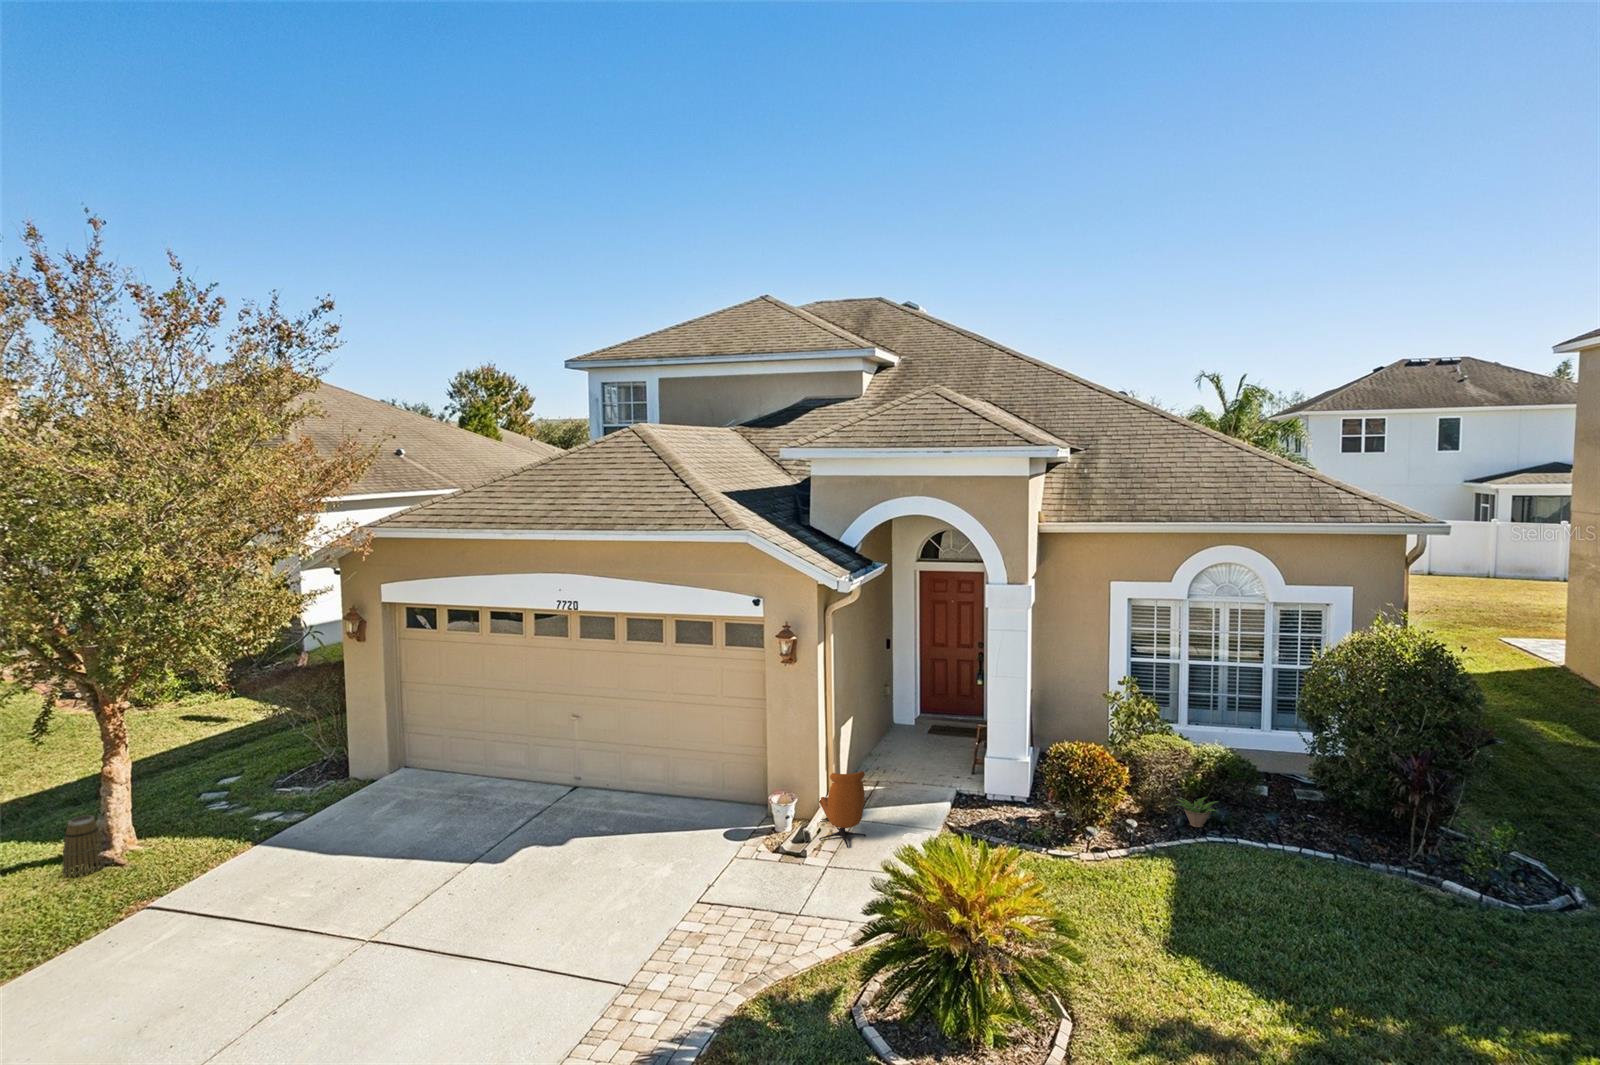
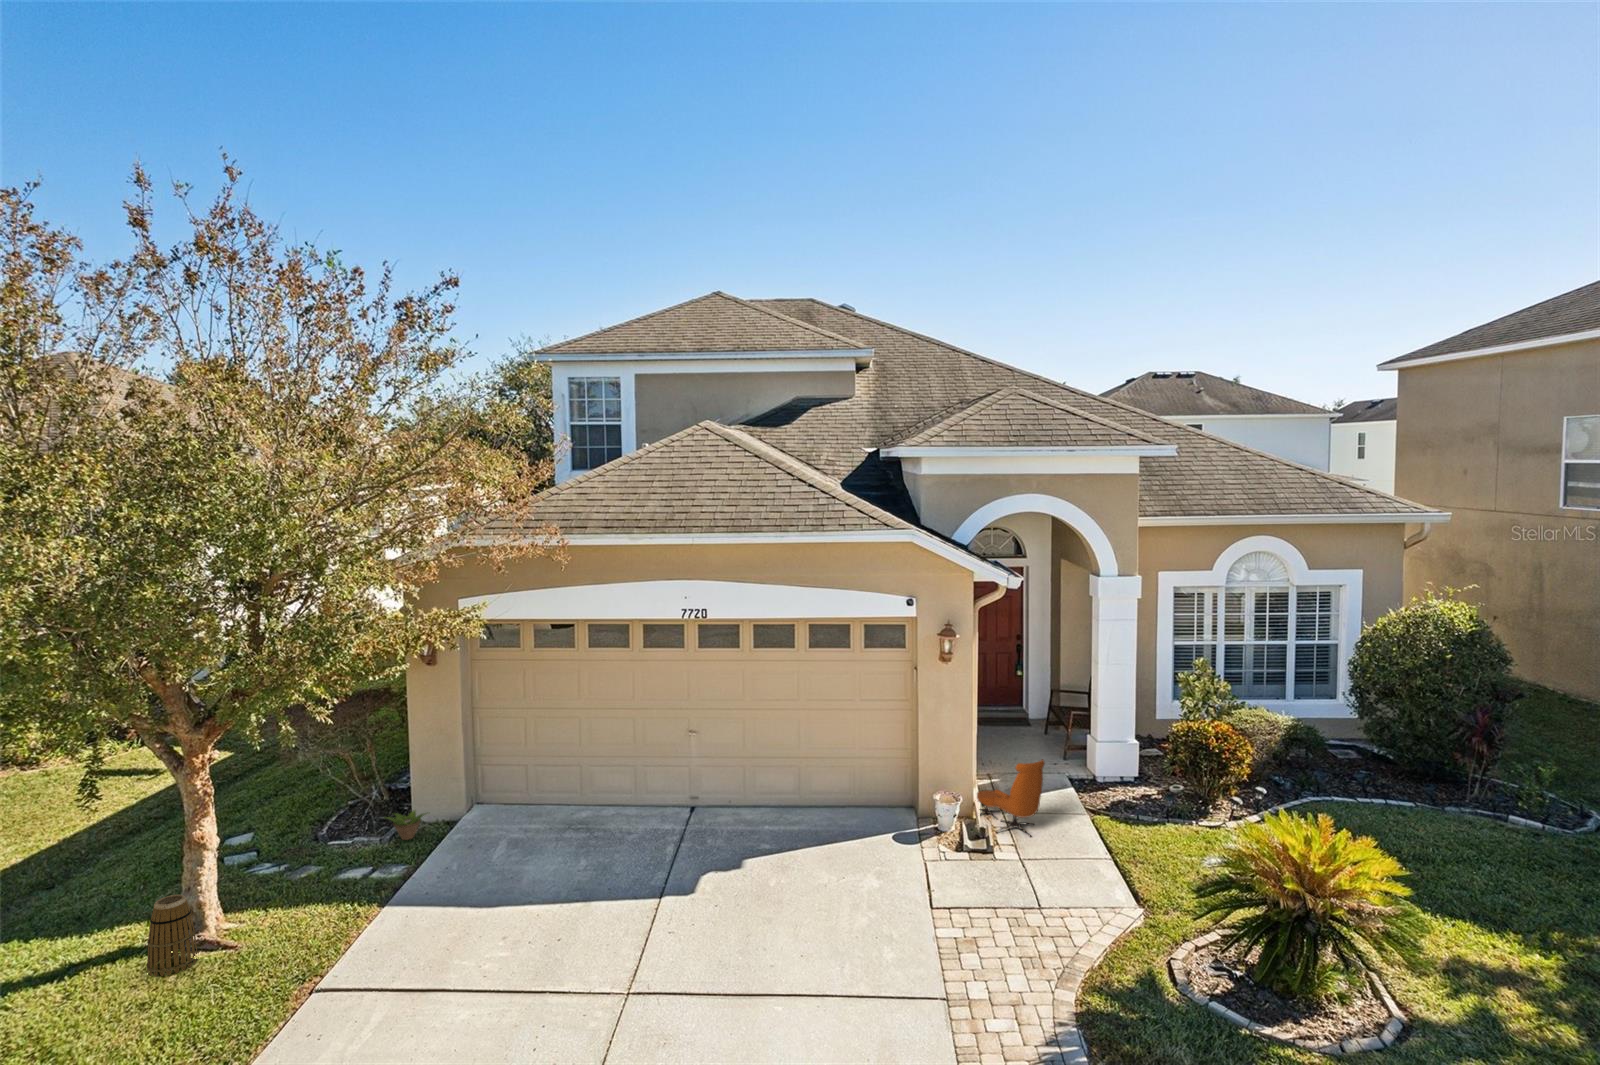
decorative plant: present [1176,797,1218,827] -> present [387,810,427,840]

